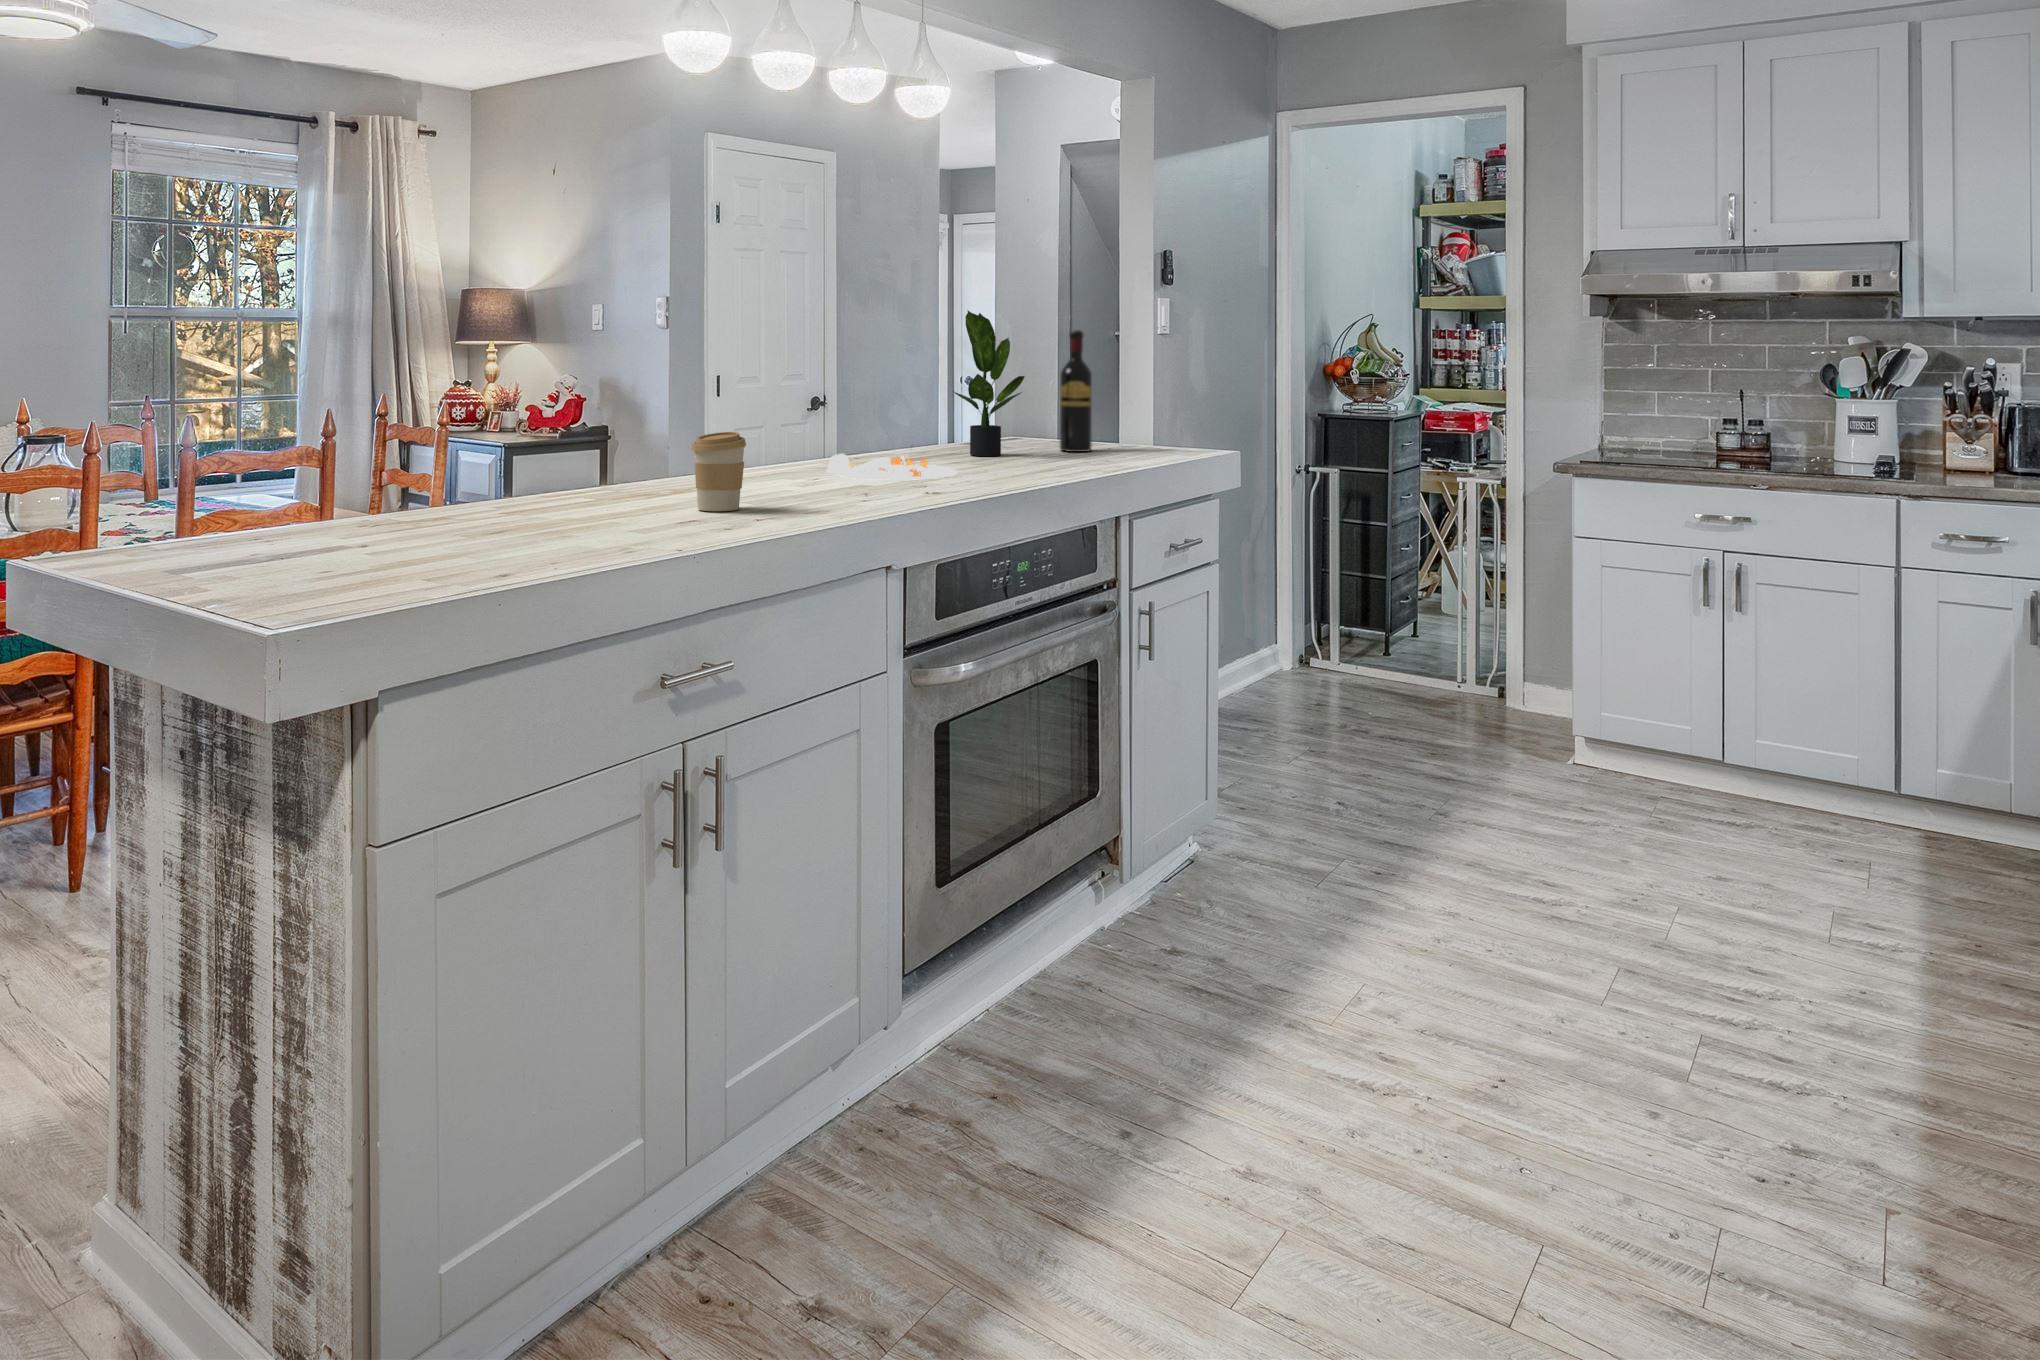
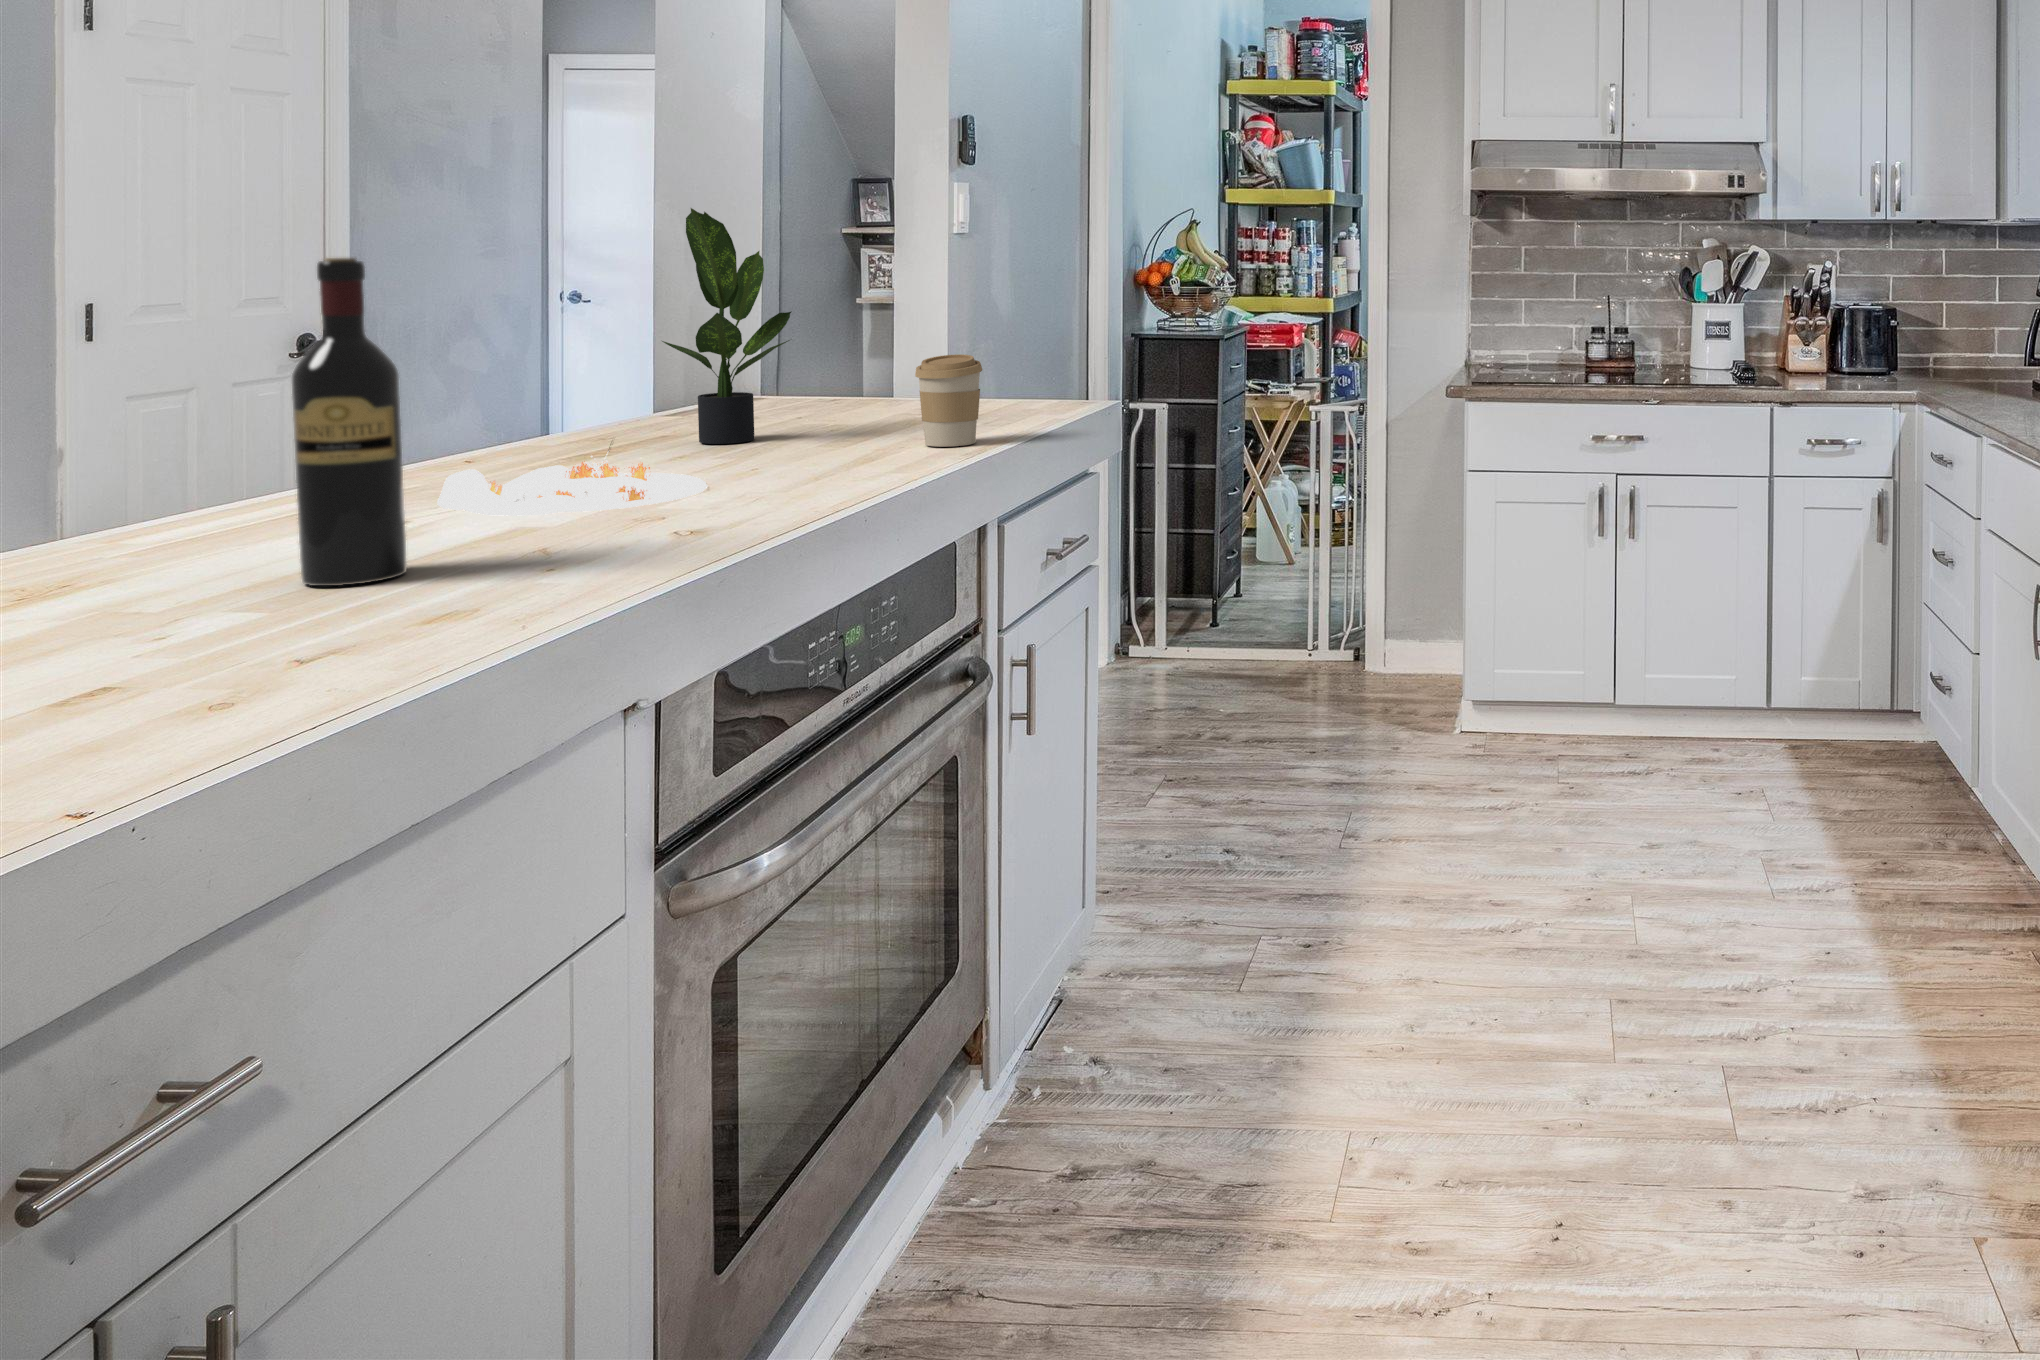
wine bottle: present [1060,330,1092,452] -> present [291,258,407,586]
coffee cup: present [691,432,746,511] -> present [915,354,982,447]

